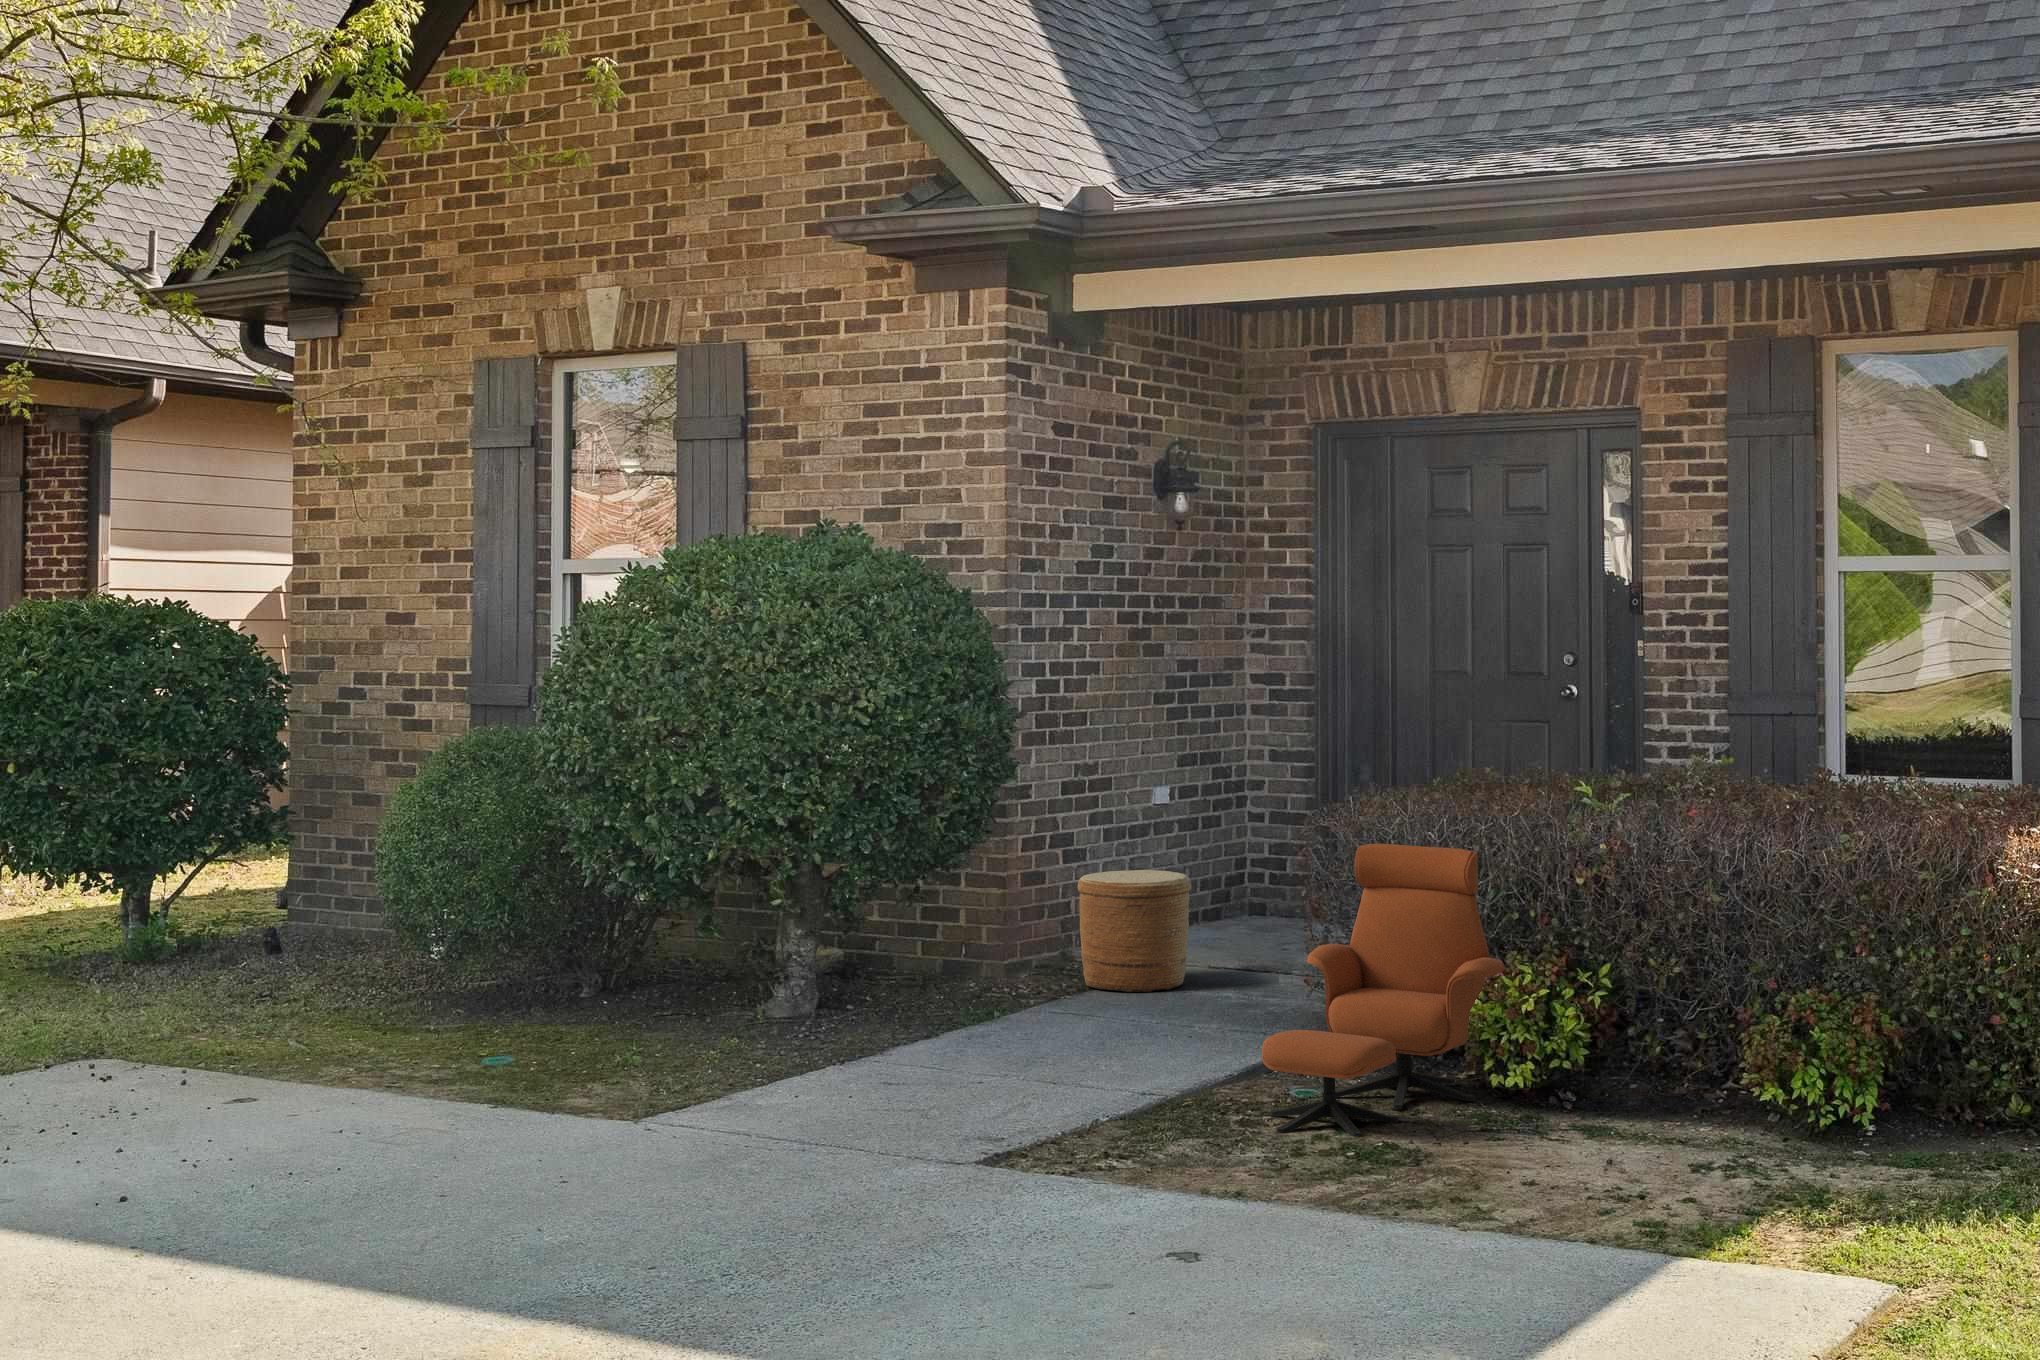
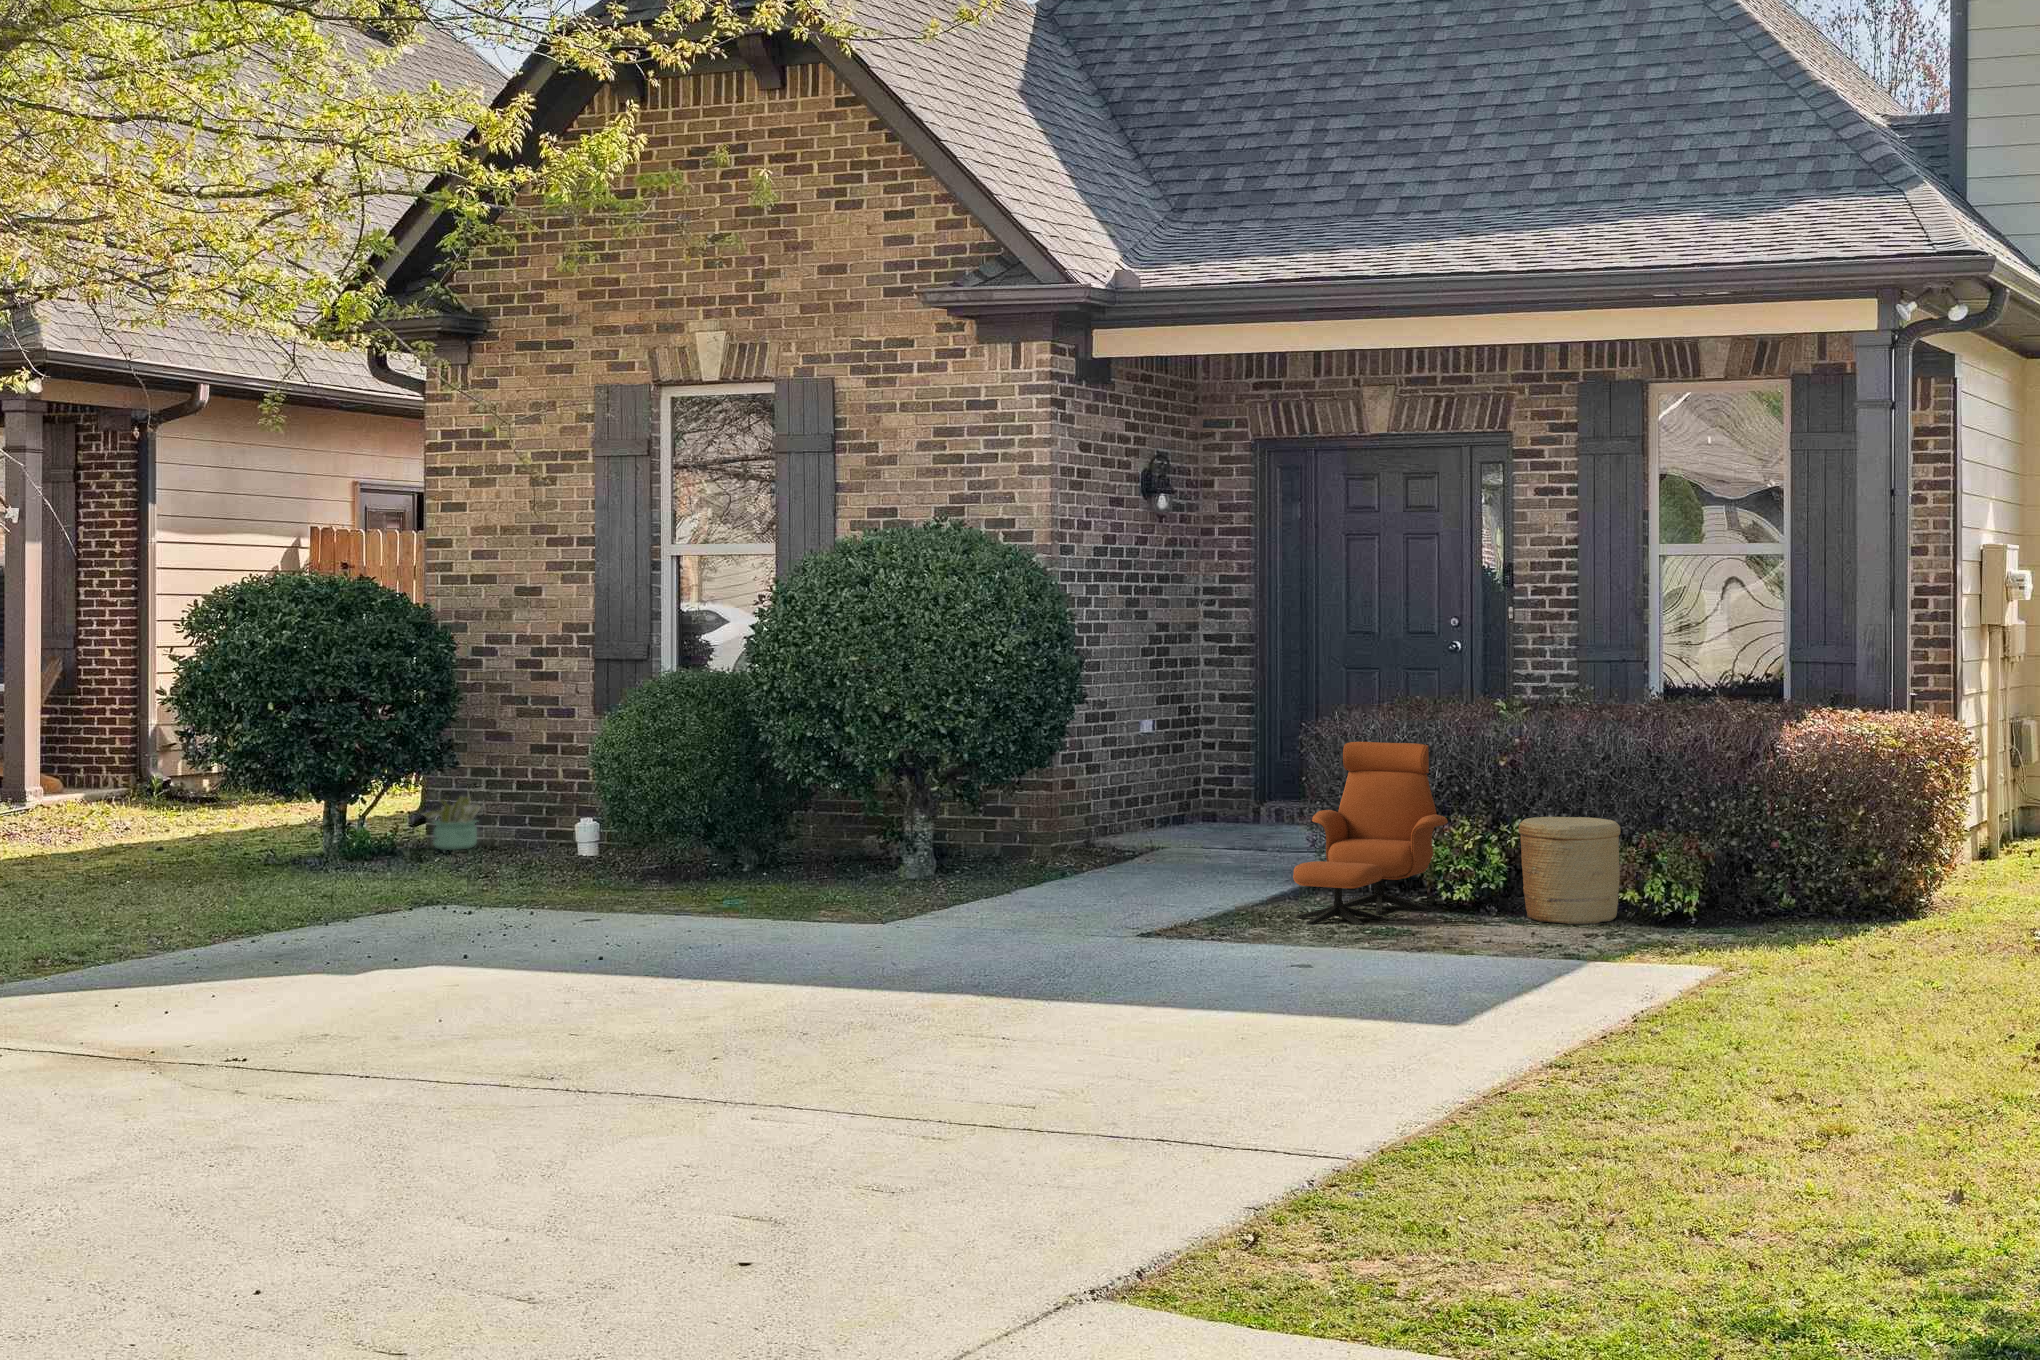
woven basket: present [1077,870,1191,992] -> present [1518,817,1620,924]
decorative plant: none [267,874,343,943] -> present [423,796,481,850]

